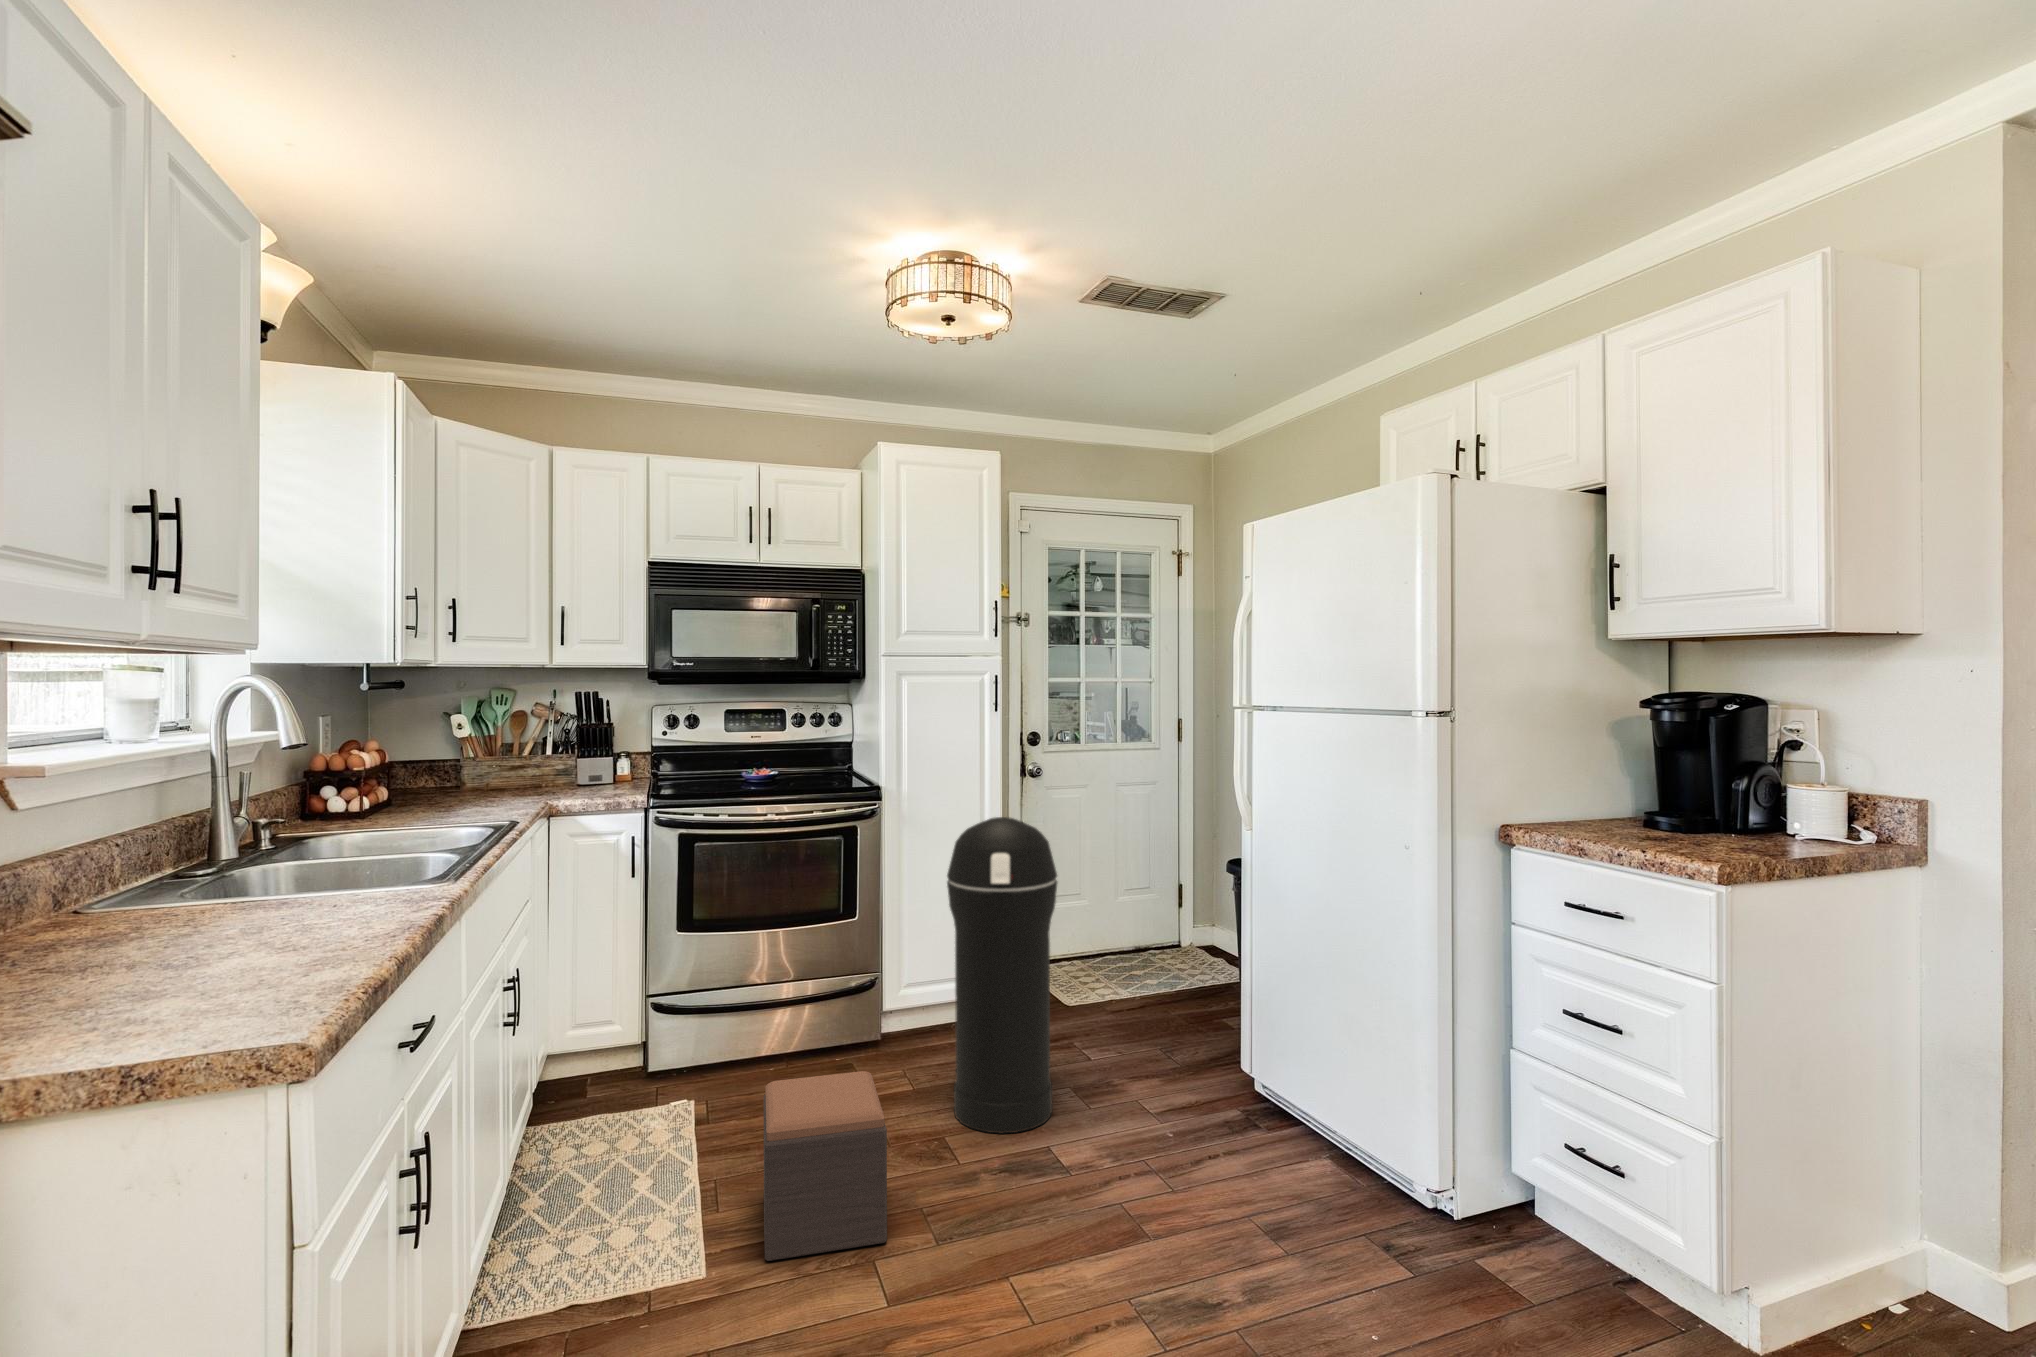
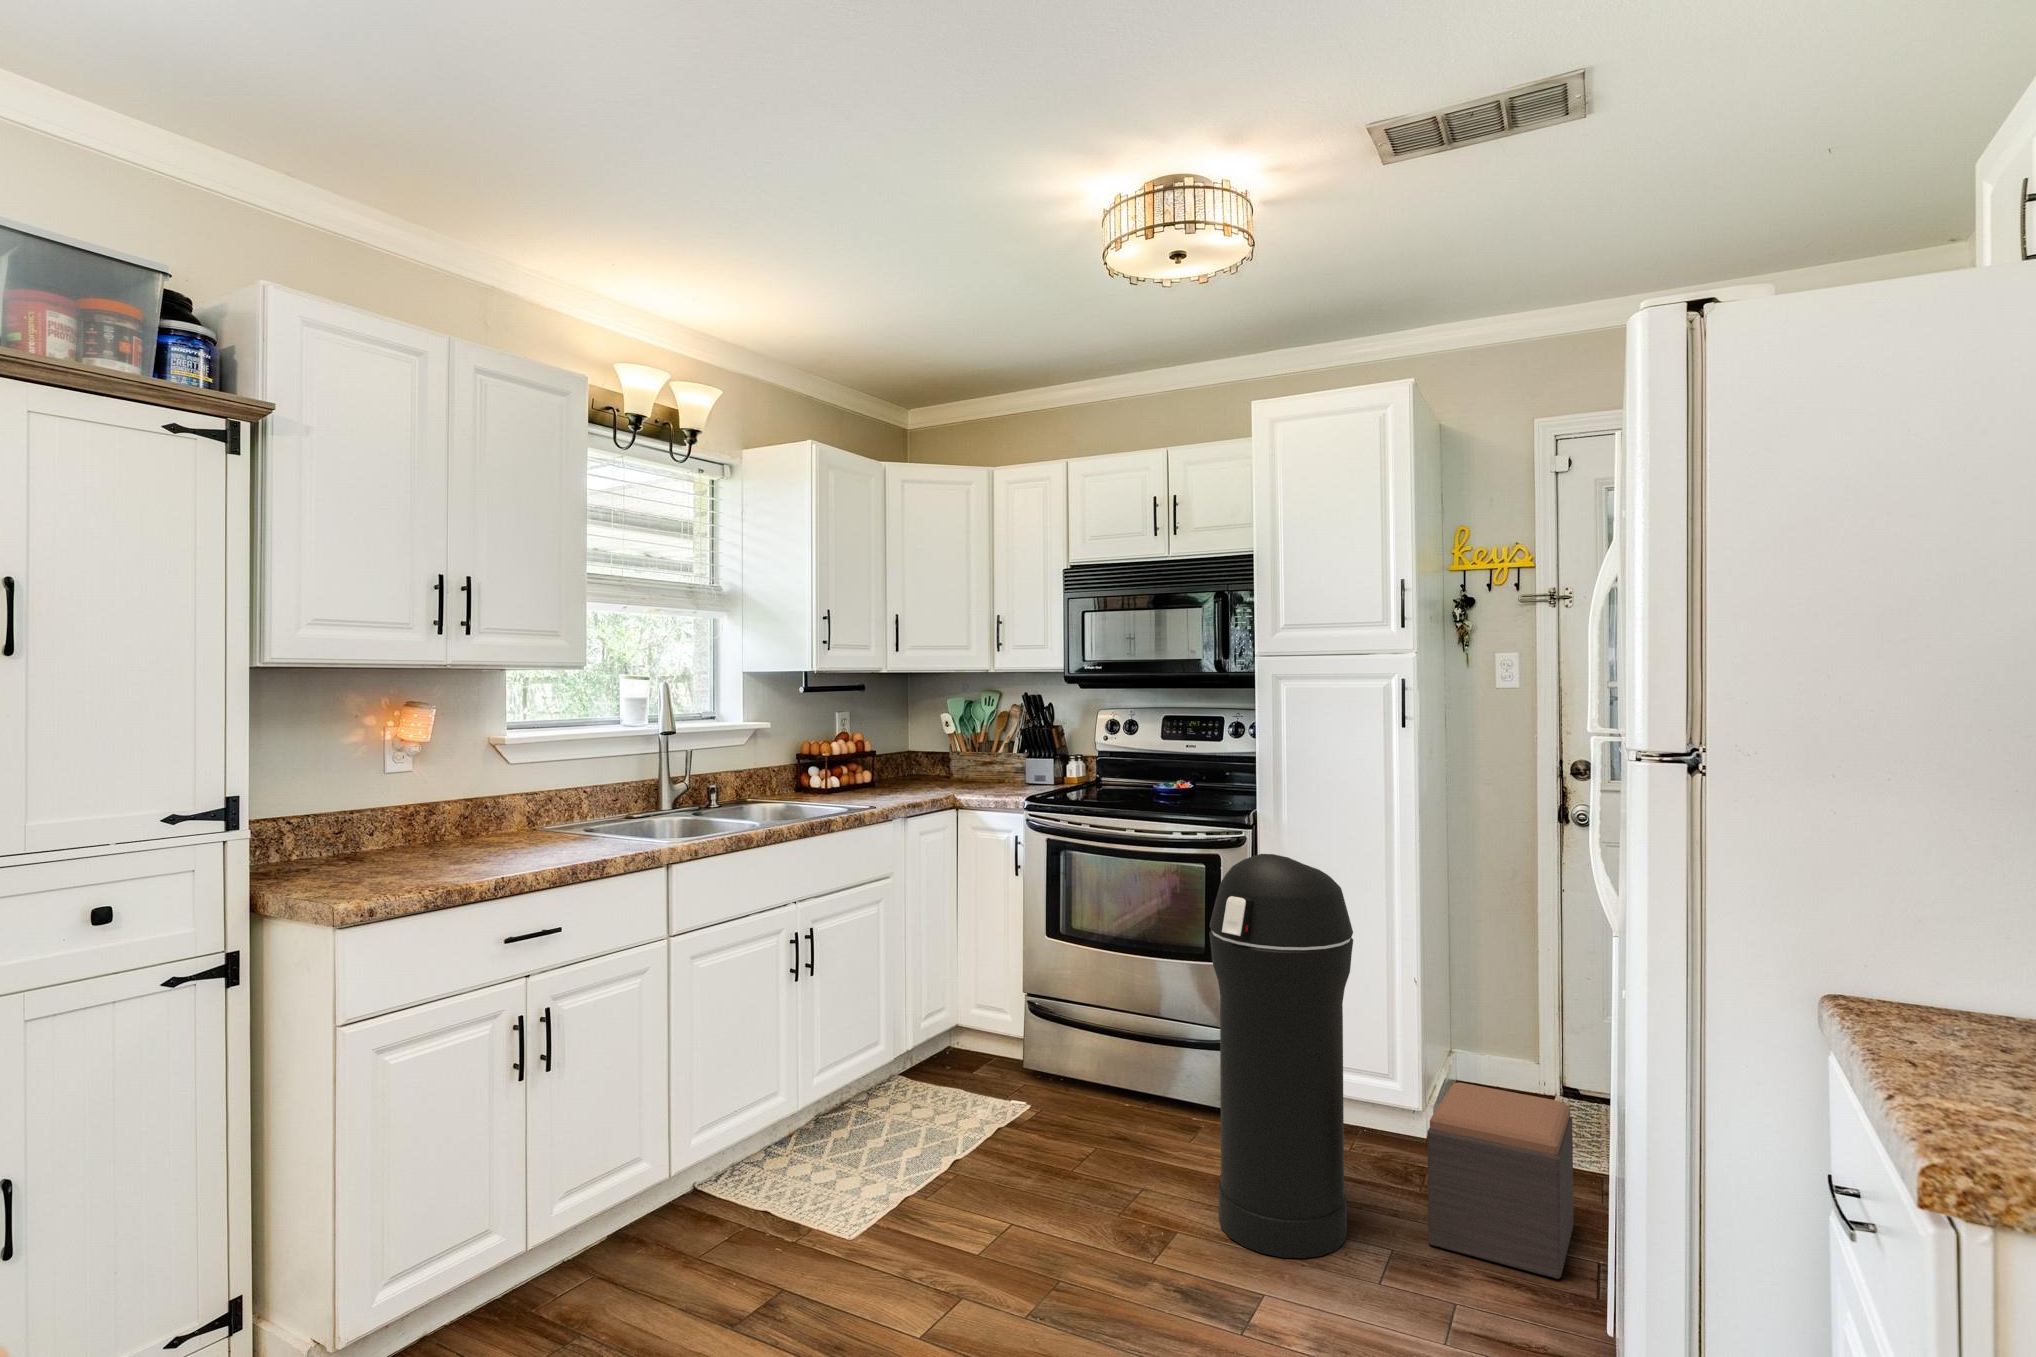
footstool: present [764,1071,887,1261] -> present [1427,1083,1574,1279]

